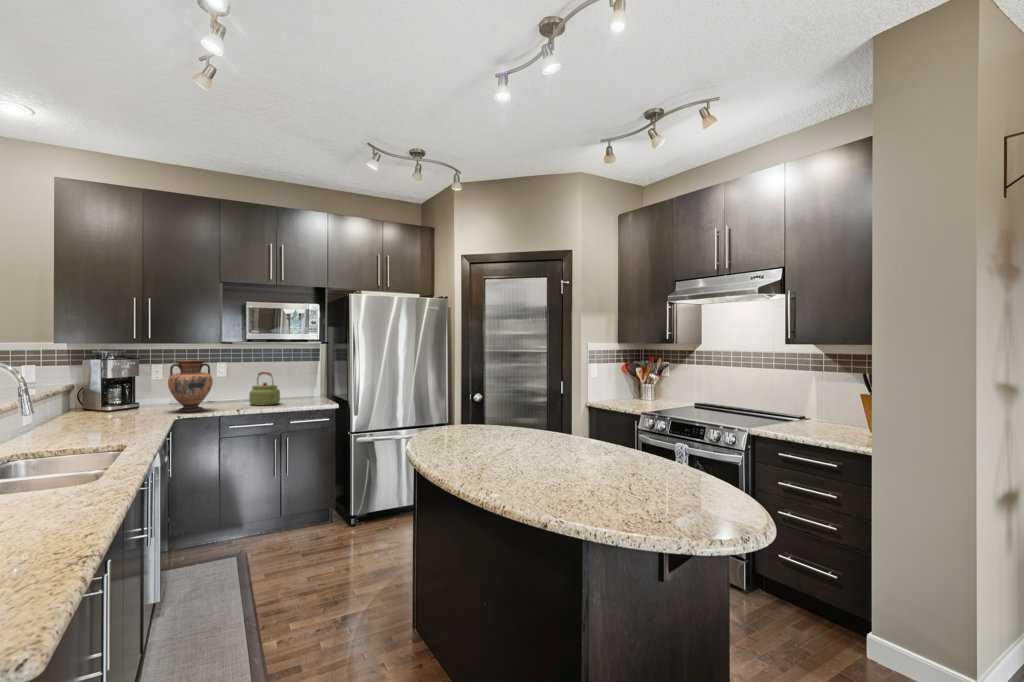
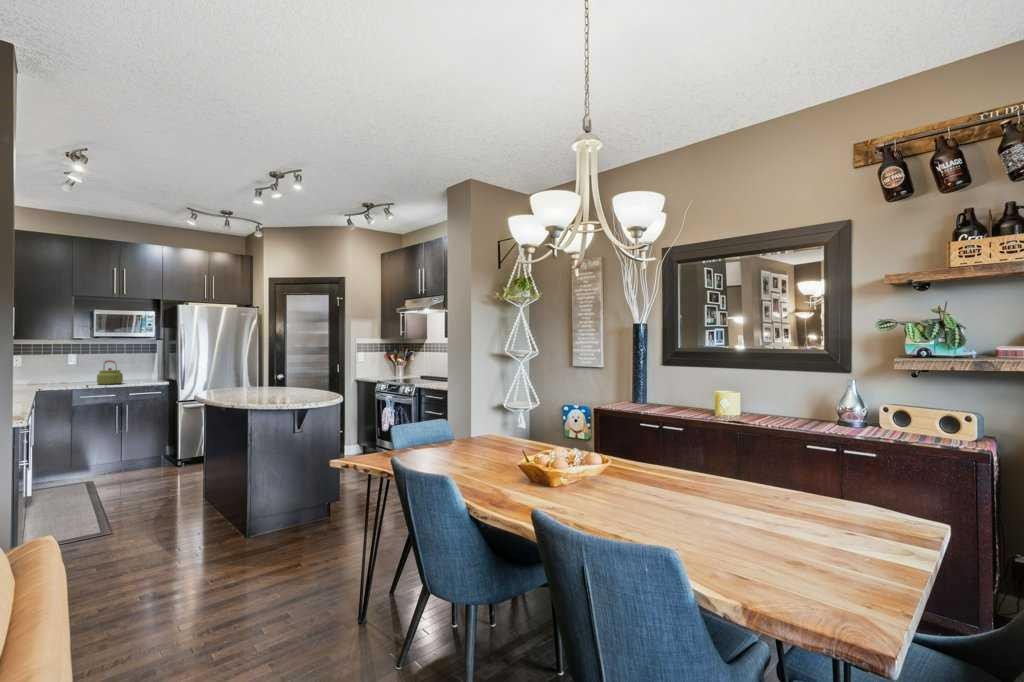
vase: present [168,360,213,412] -> none [28,352,66,389]

